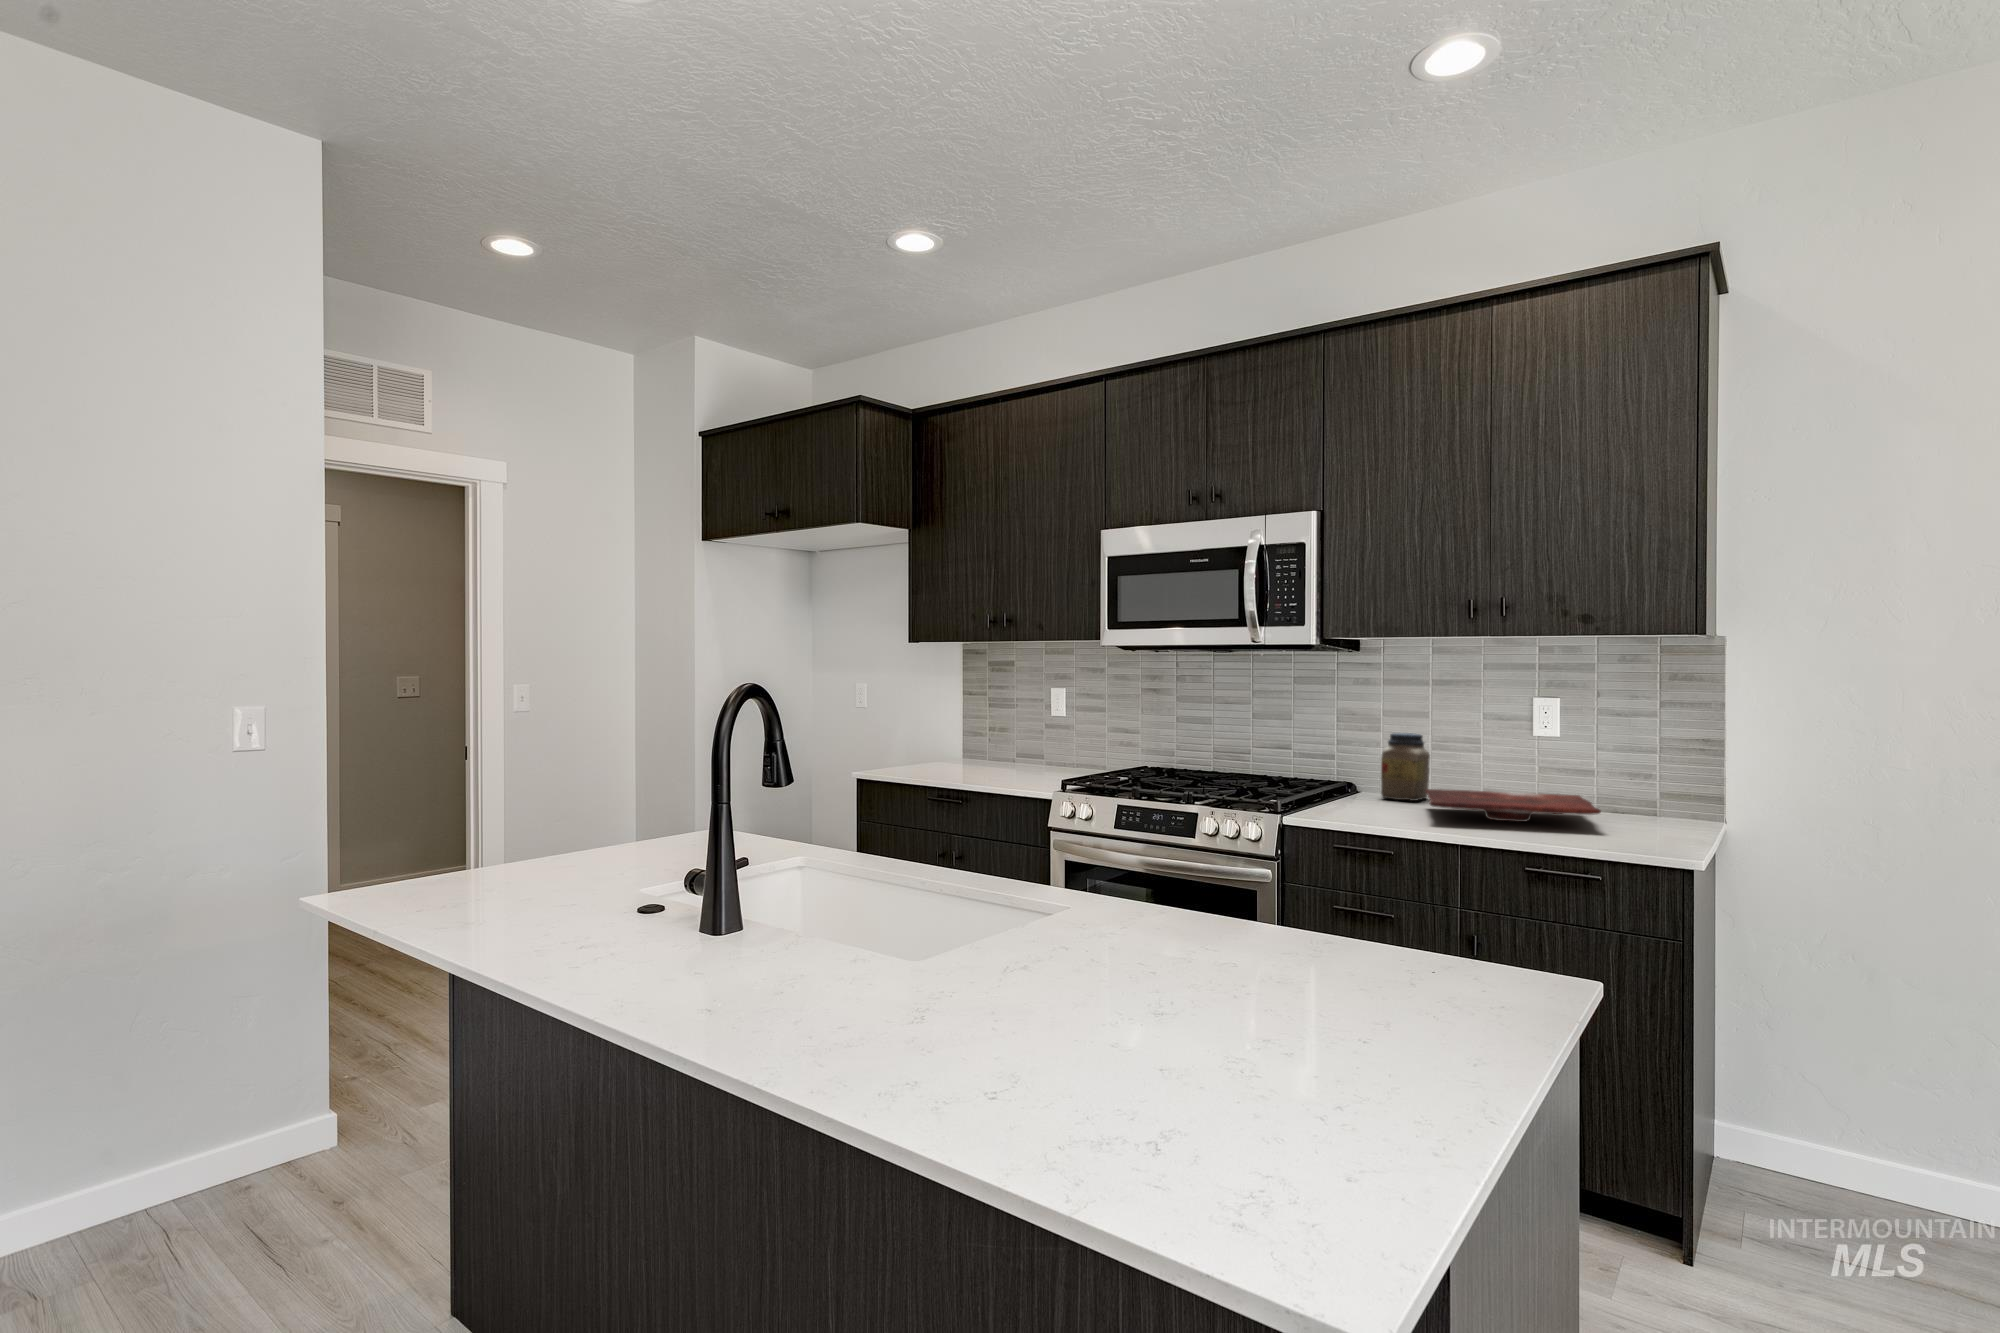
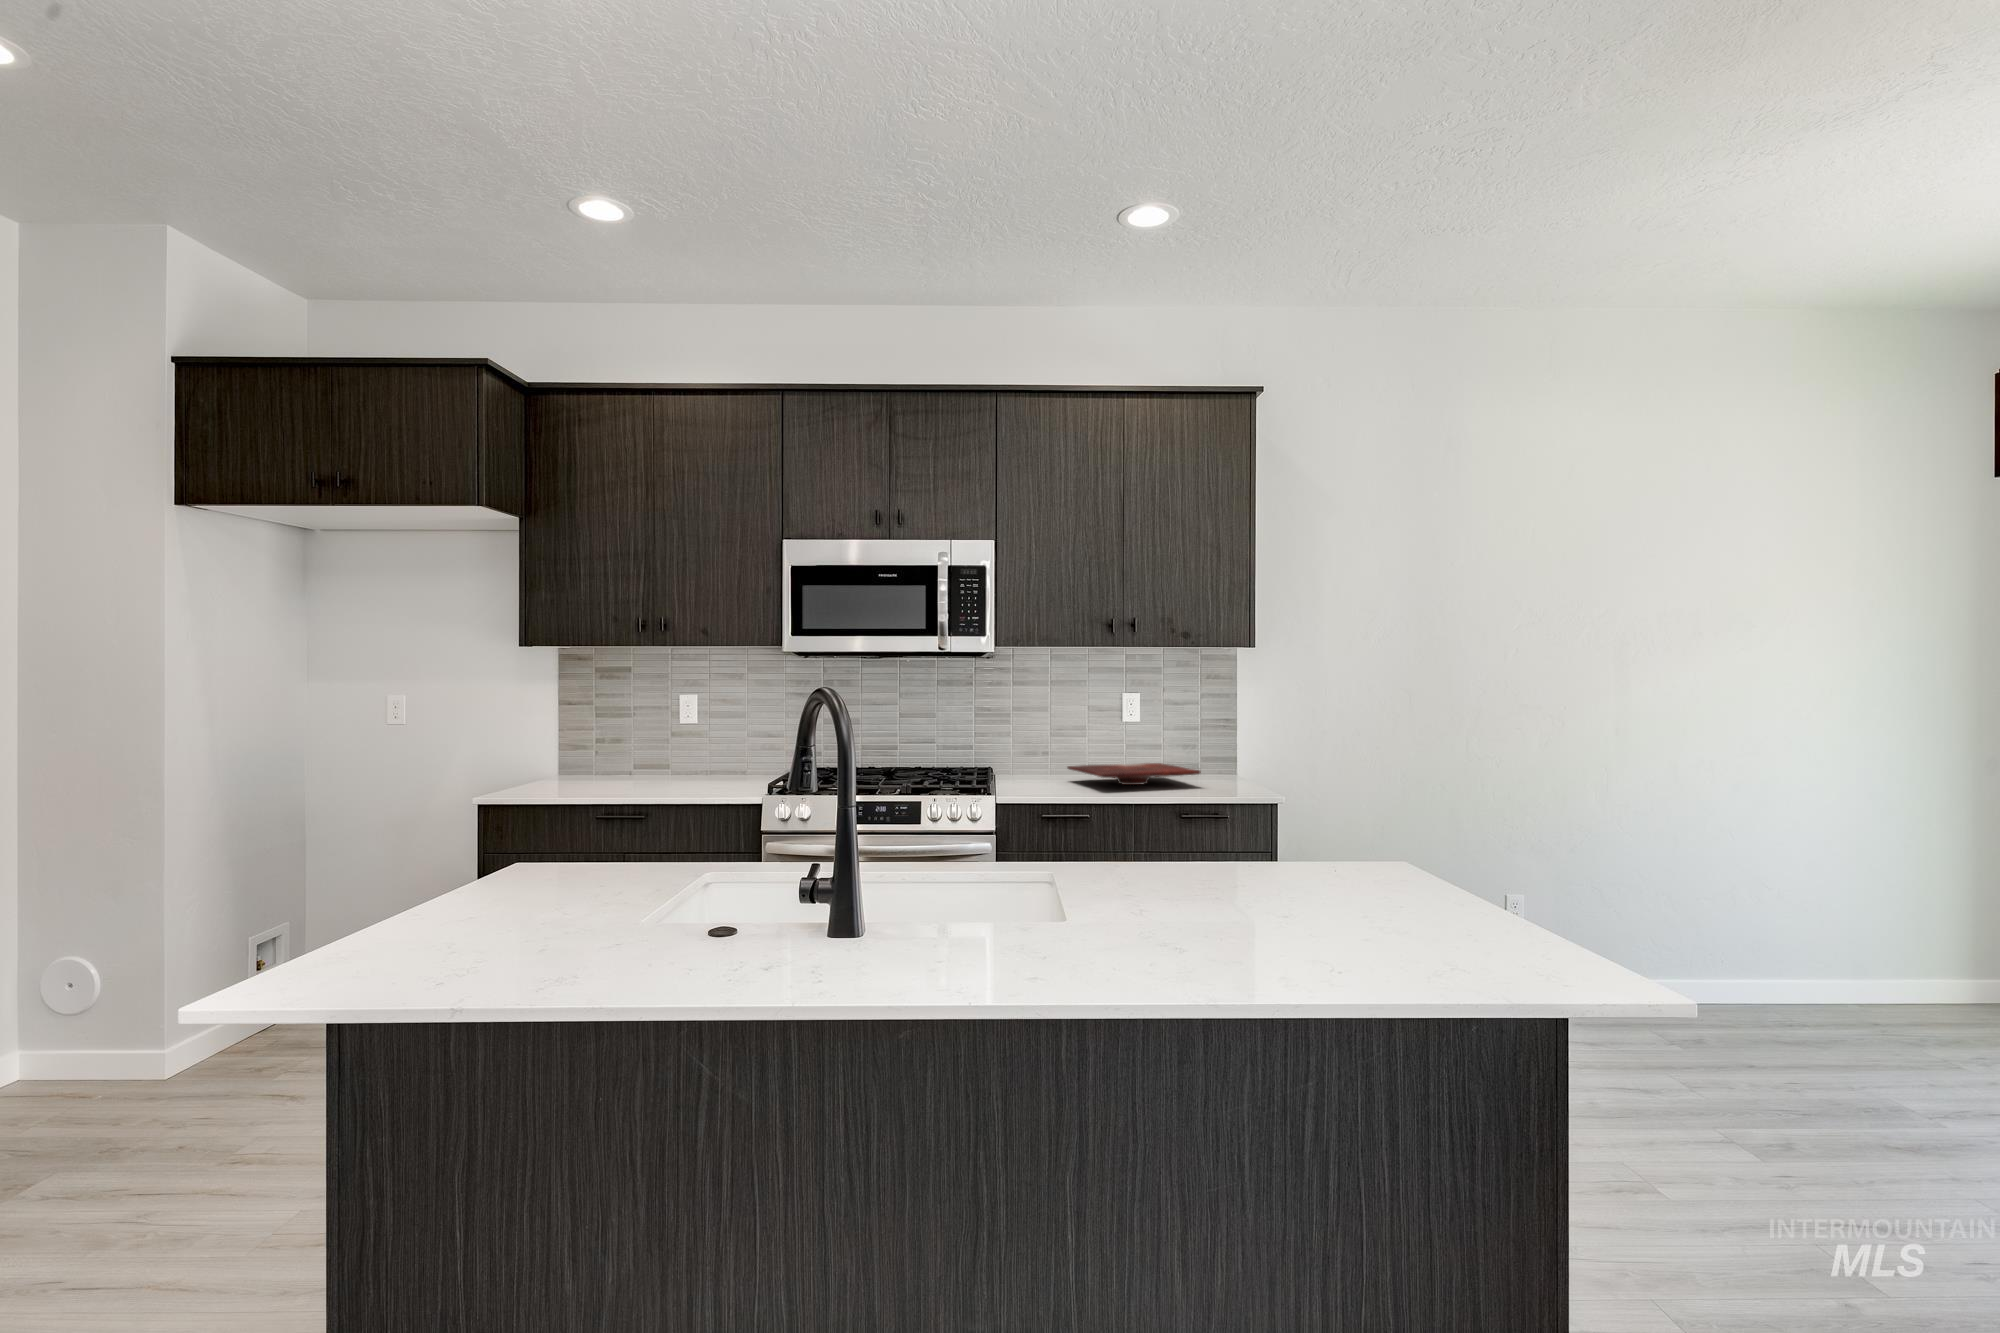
jar: present [1381,733,1430,801] -> none [1023,724,1054,777]

